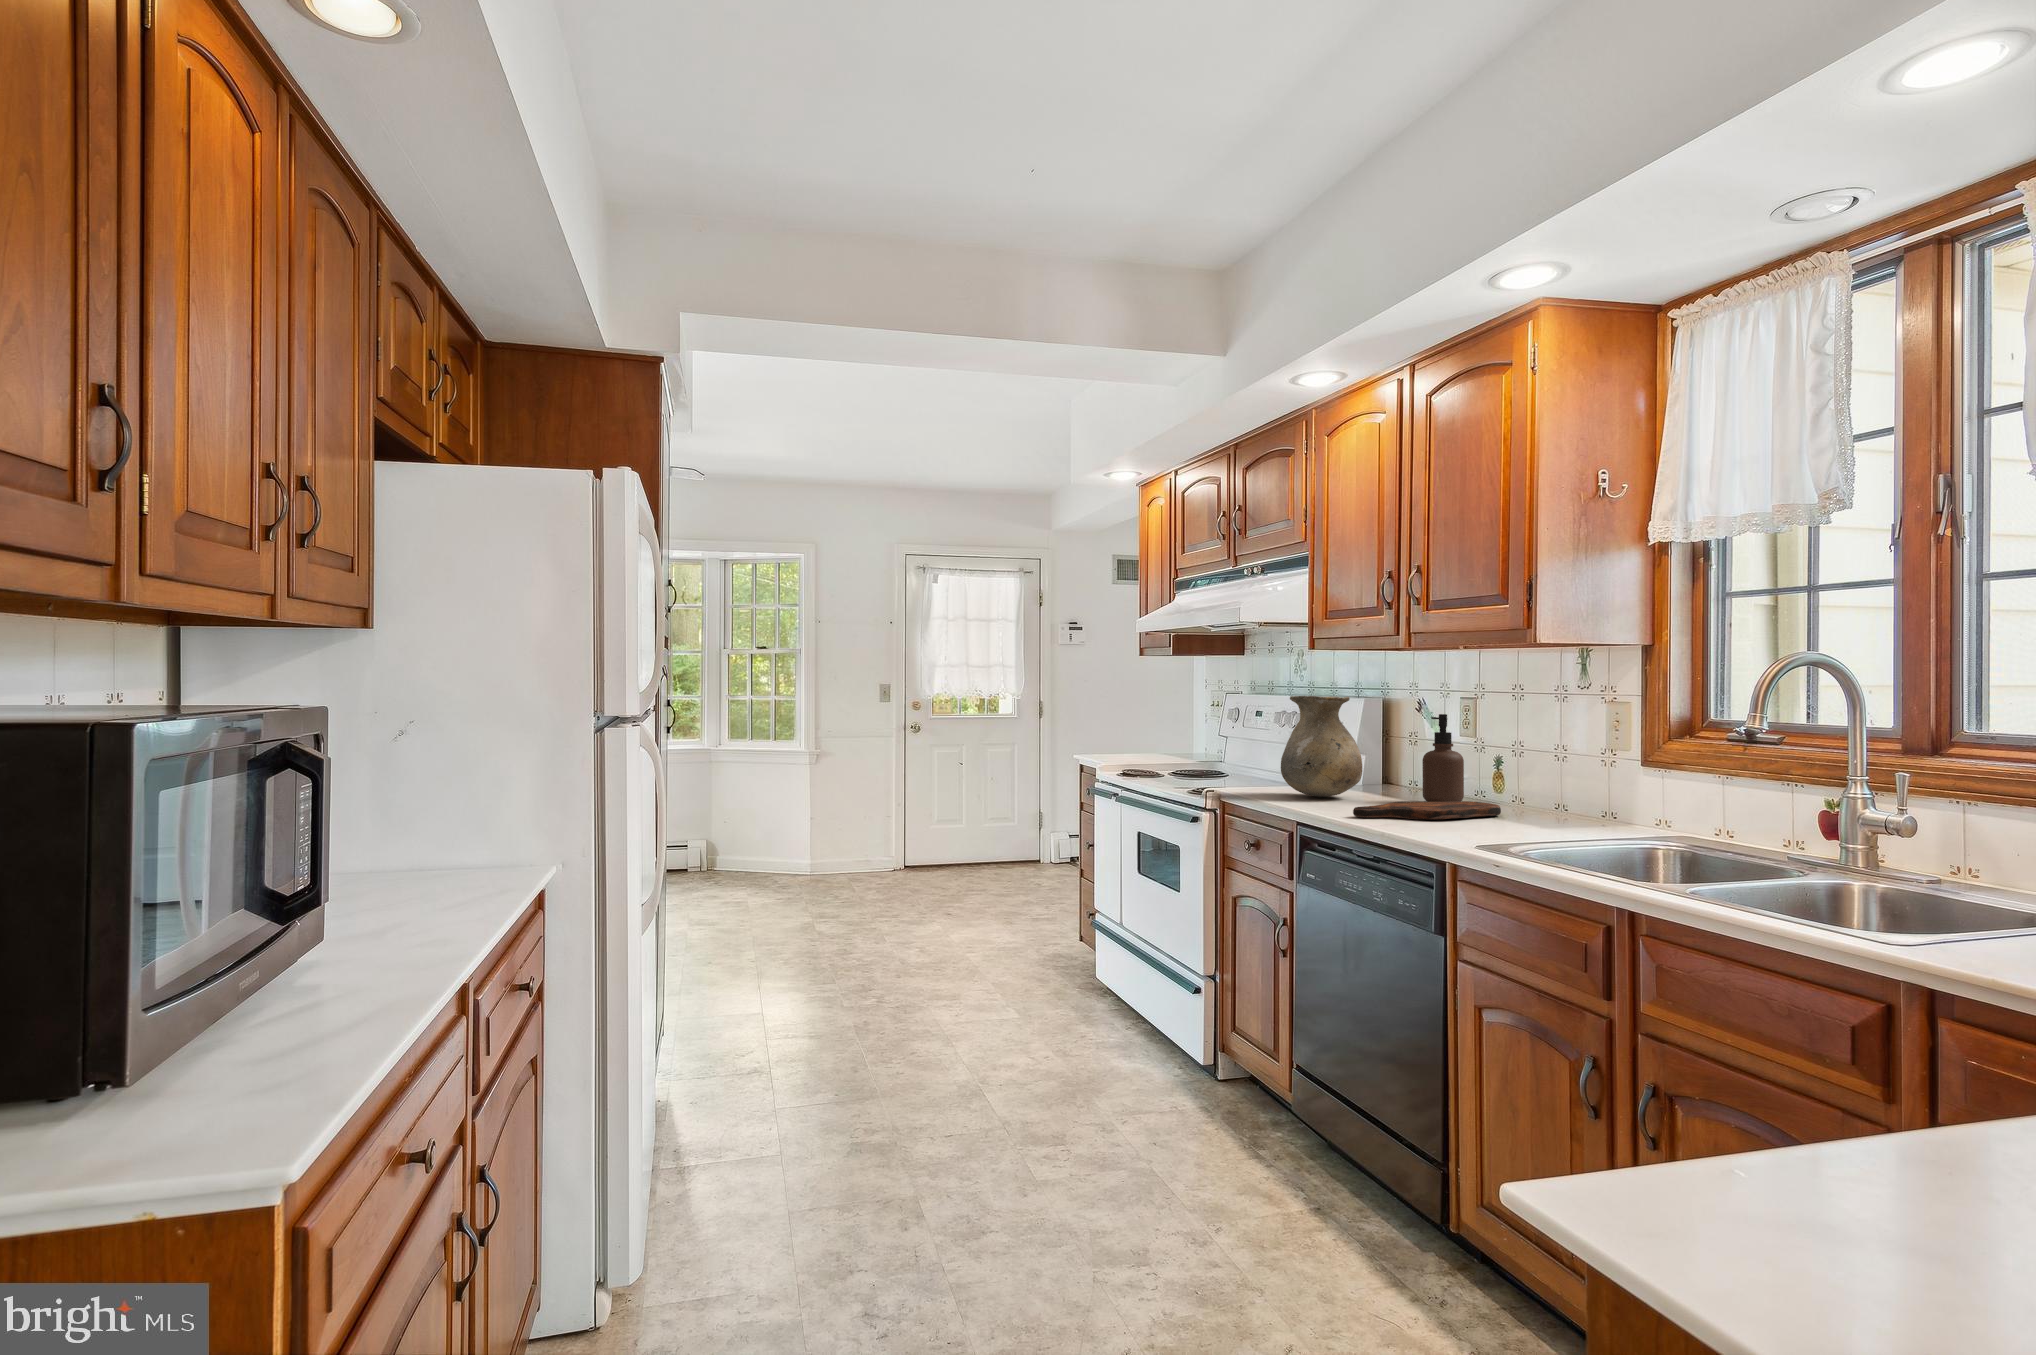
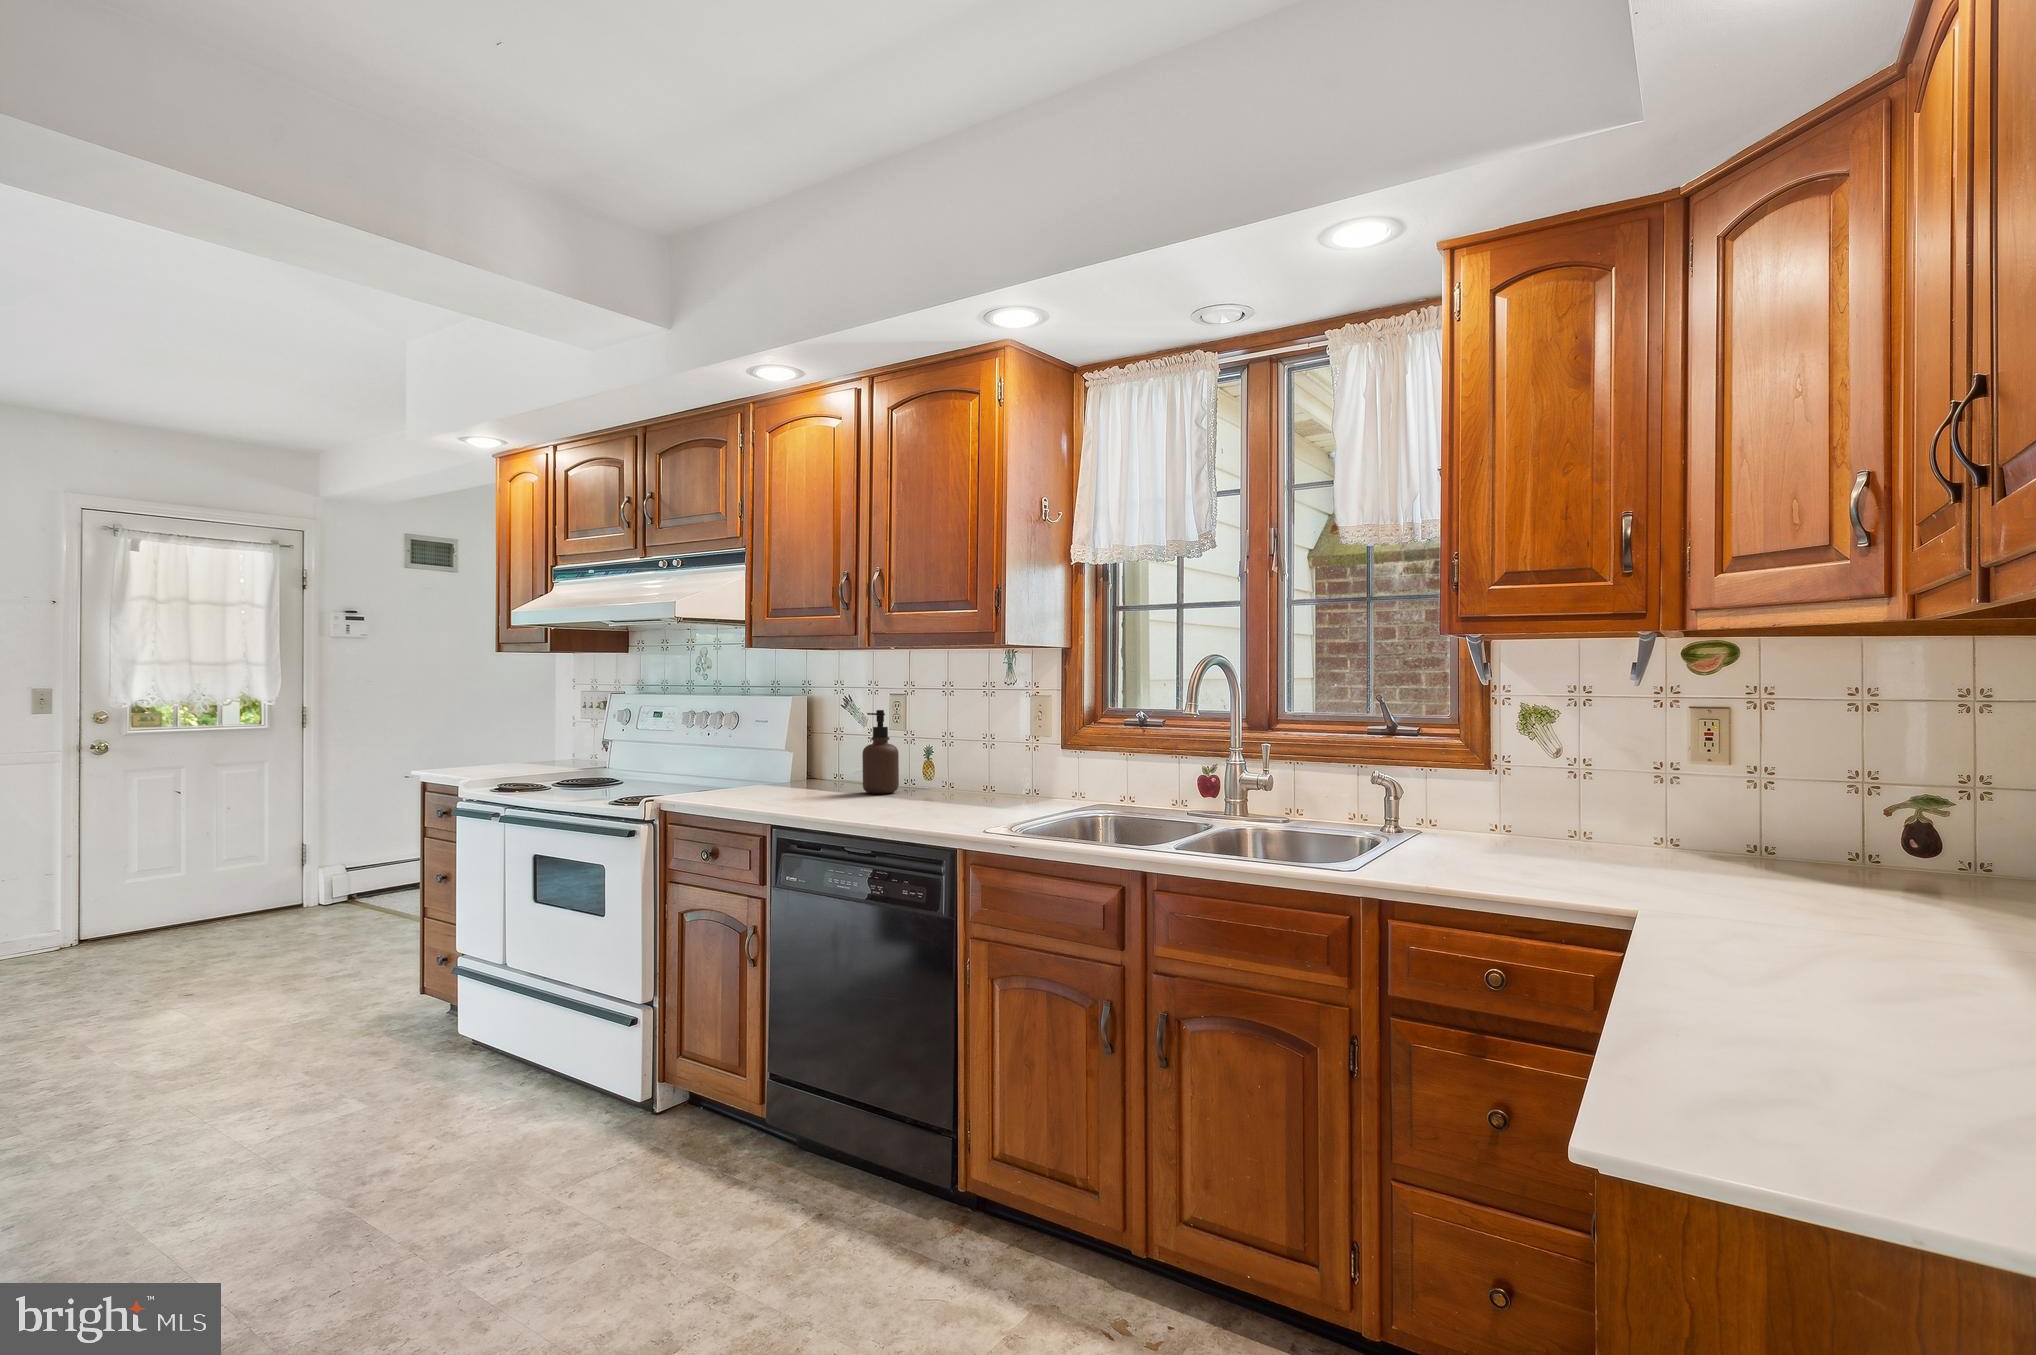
vase: present [1281,696,1362,797] -> none [725,695,808,797]
cutting board: present [1353,801,1501,820] -> none [833,789,947,814]

